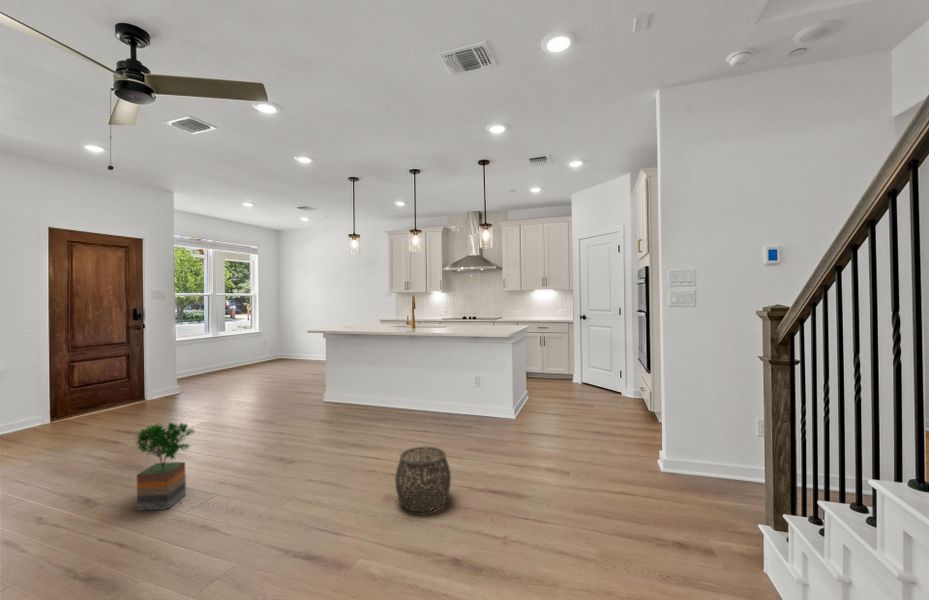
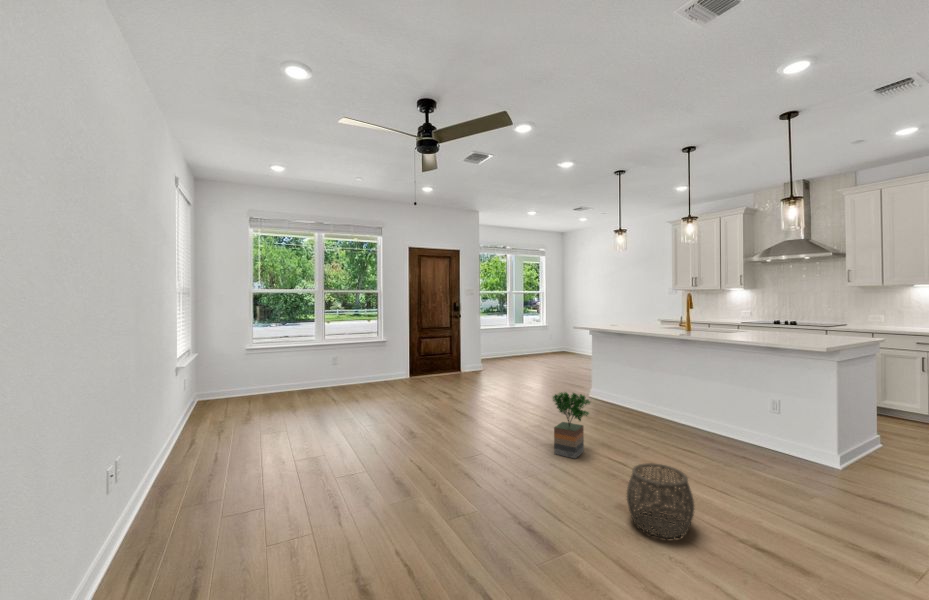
potted tree: present [137,423,194,511] -> present [553,392,590,459]

